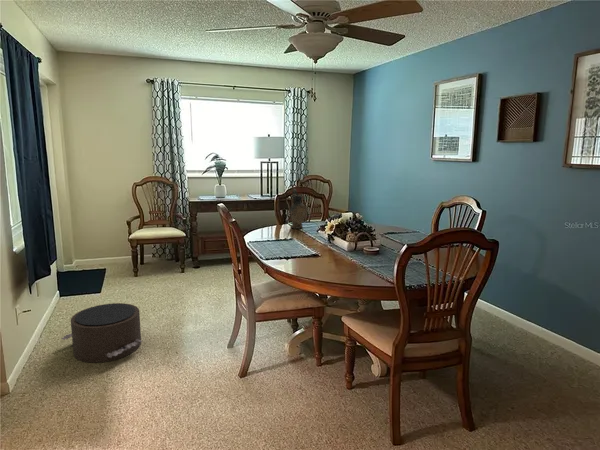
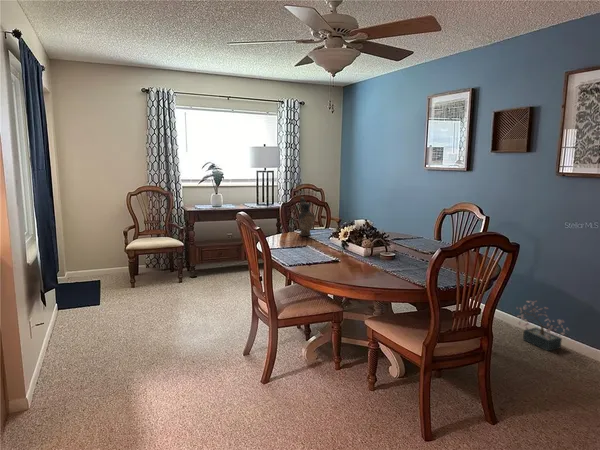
decorative plant: none [516,300,573,354] -> present [517,301,568,351]
pouf: present [62,303,142,363] -> none [73,314,159,374]

